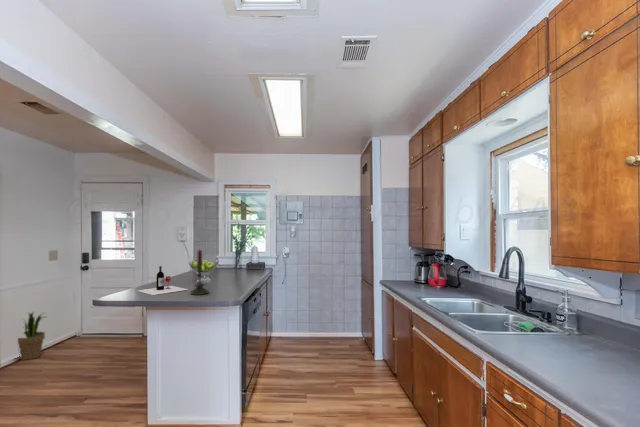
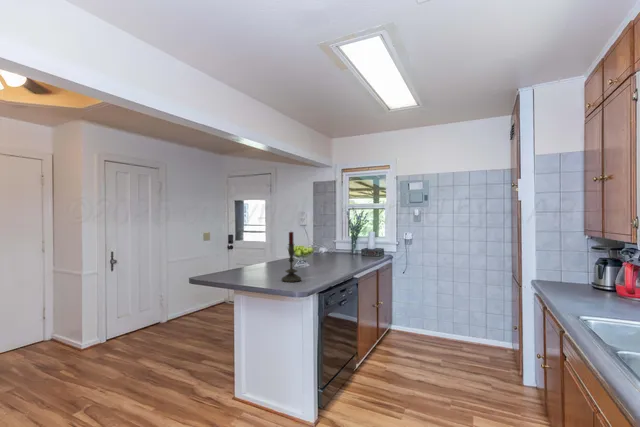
wine bottle: present [138,266,188,295] -> none [239,248,285,278]
potted plant: present [18,313,45,360] -> none [176,282,198,321]

